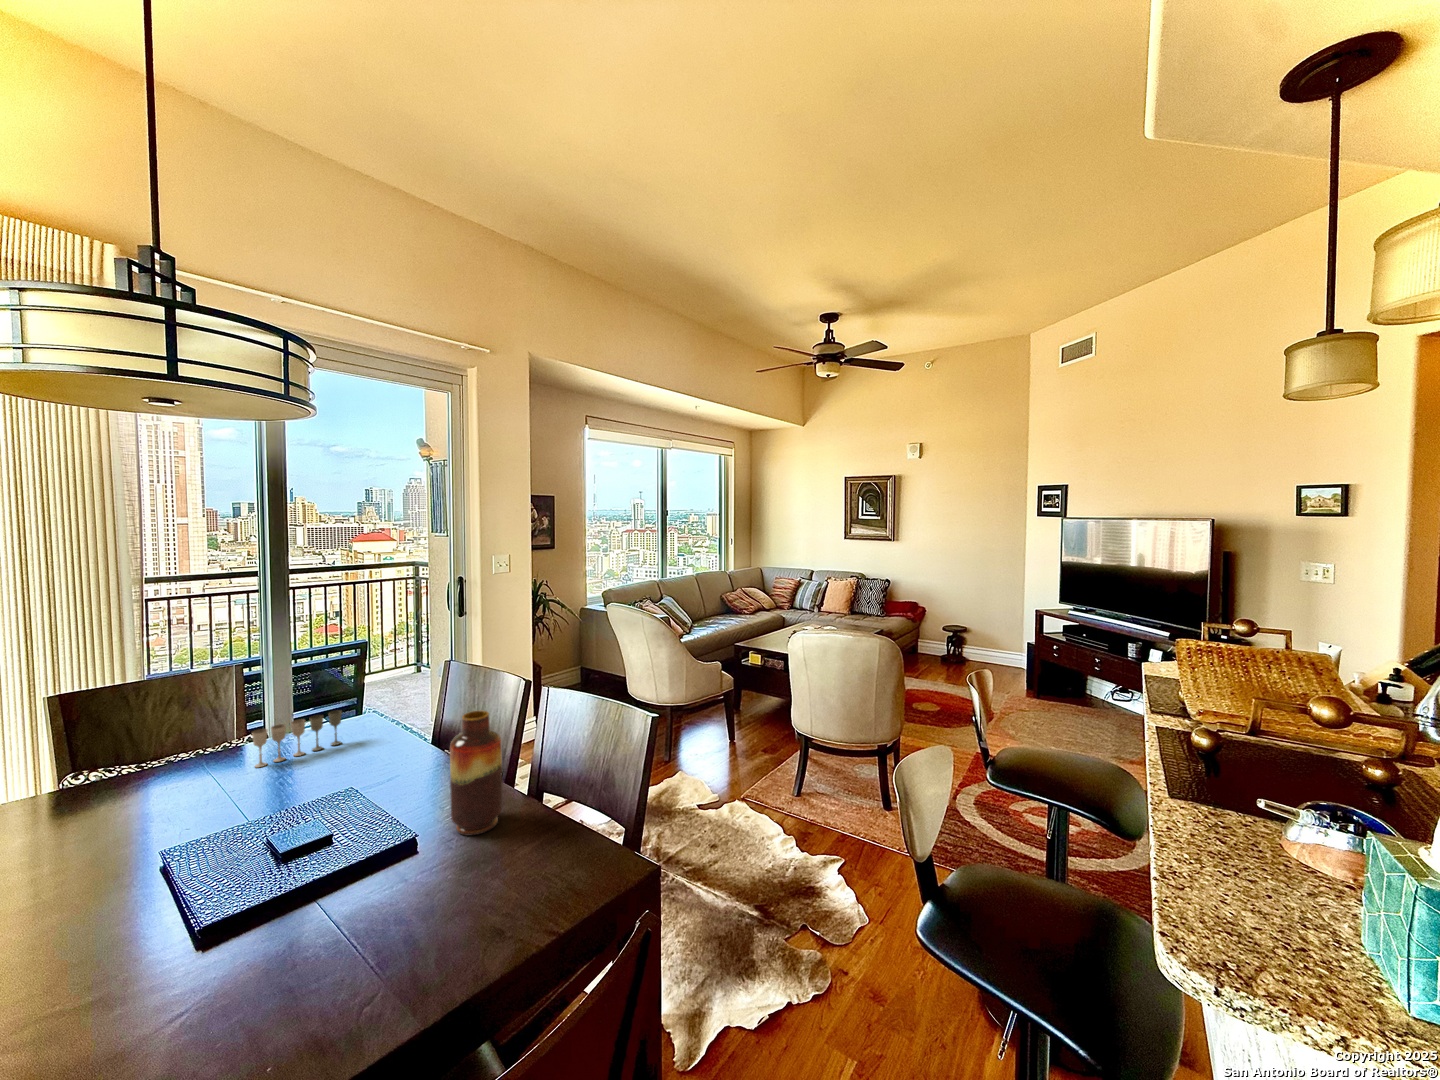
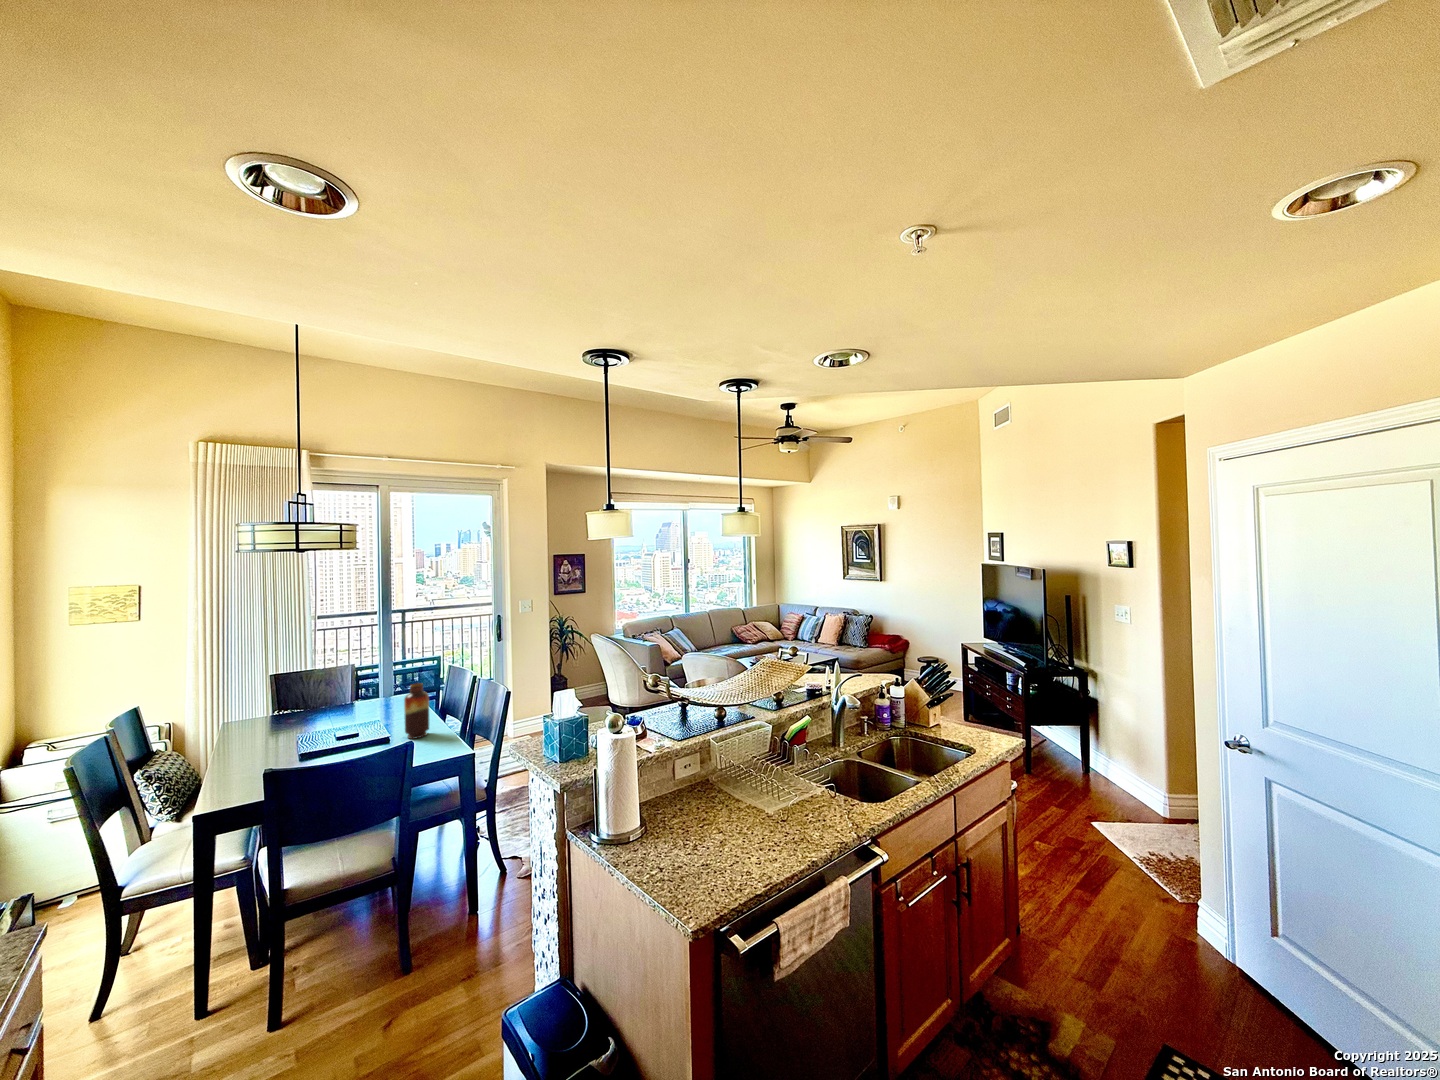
wine glass: present [252,710,342,768] -> none [345,687,388,711]

